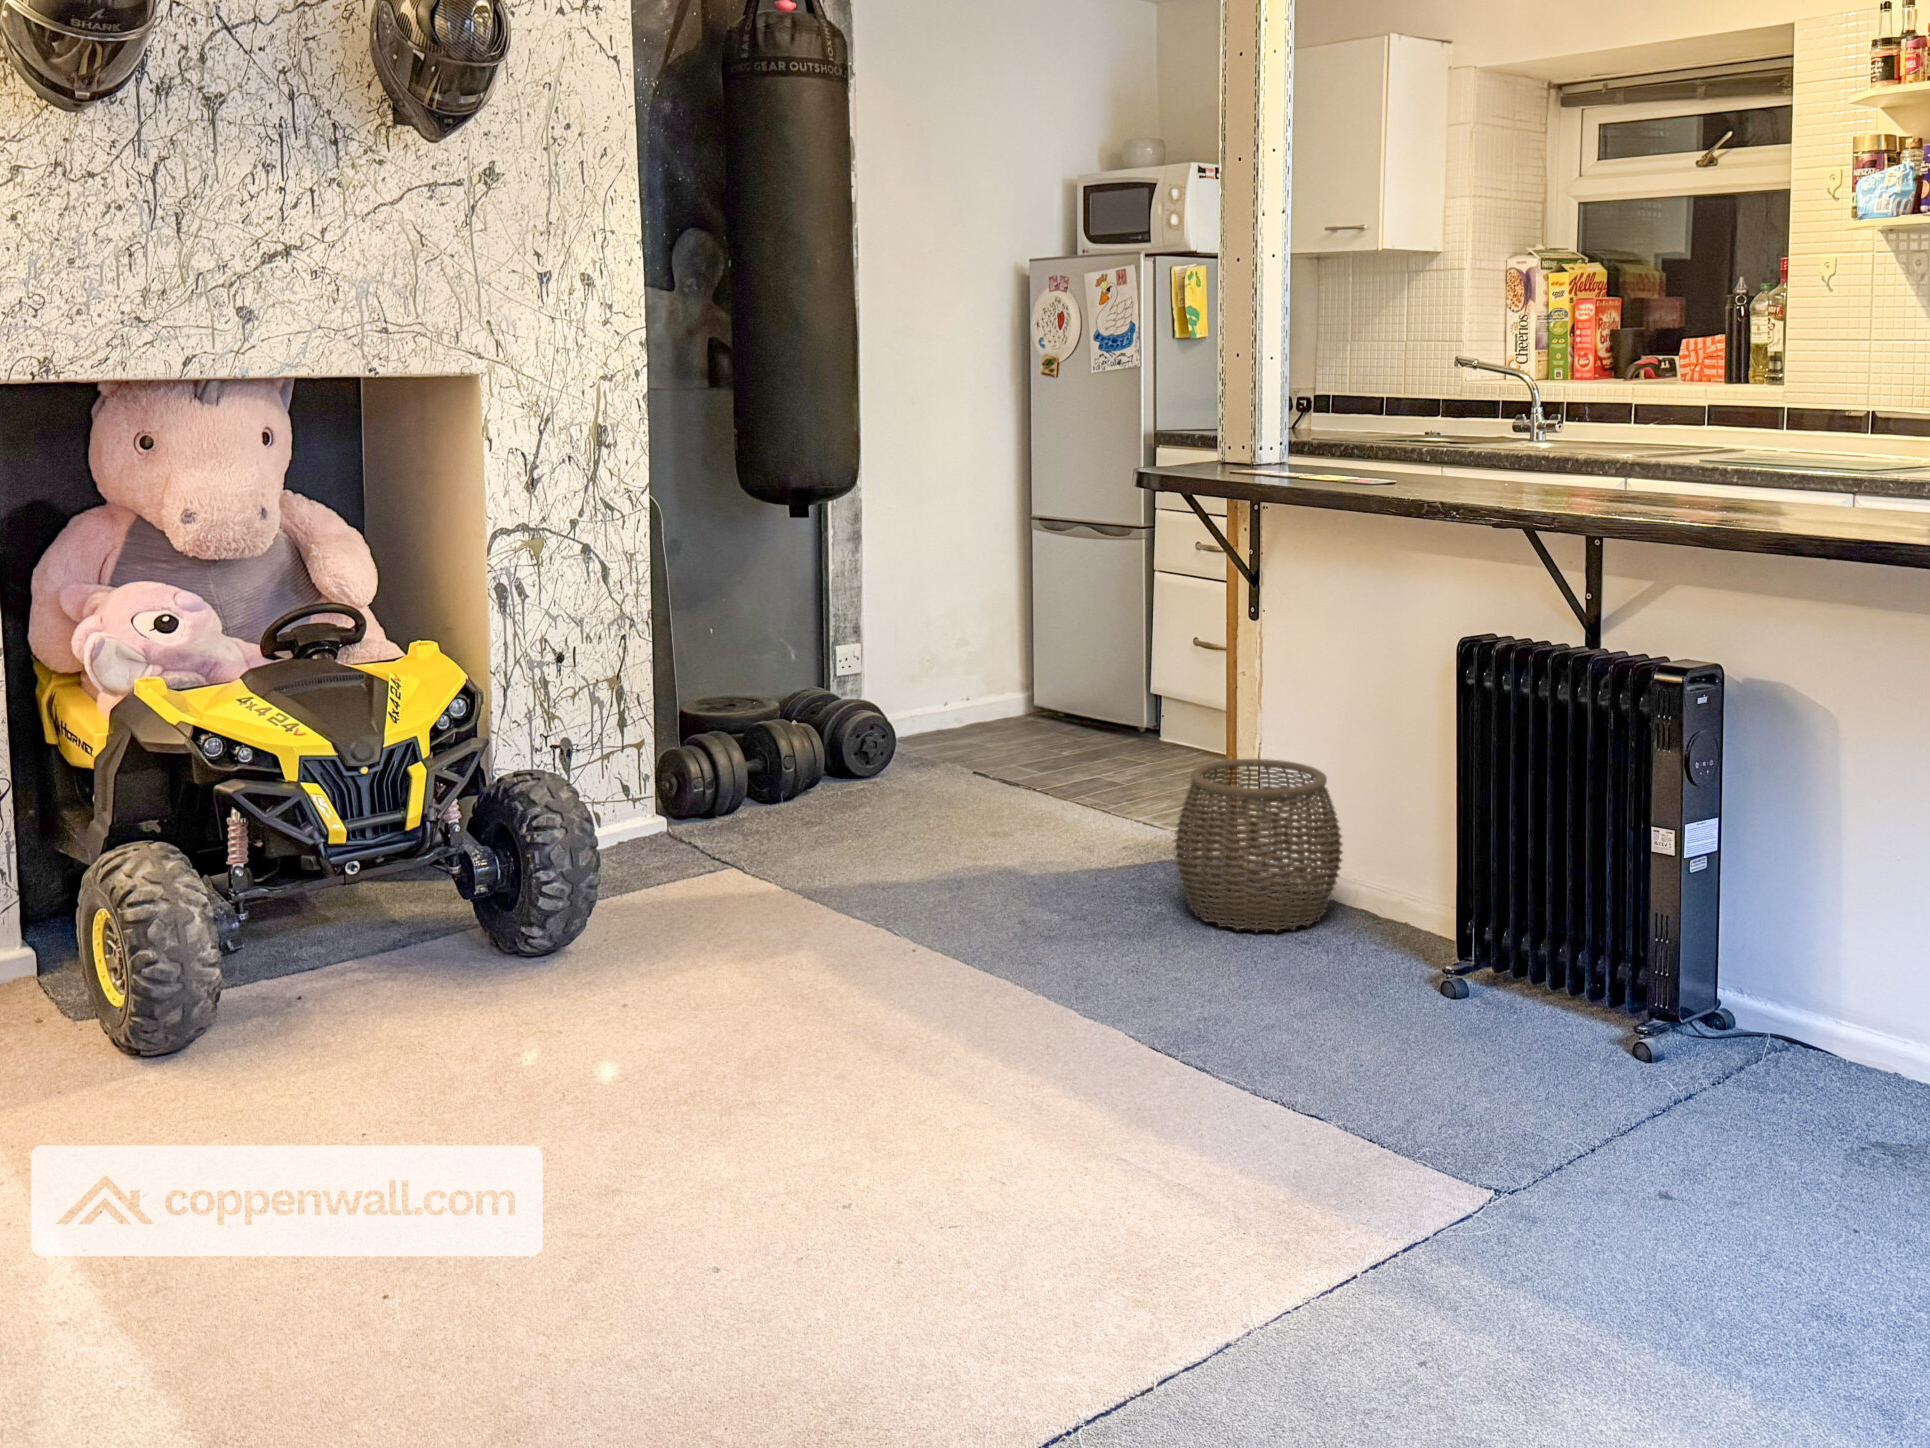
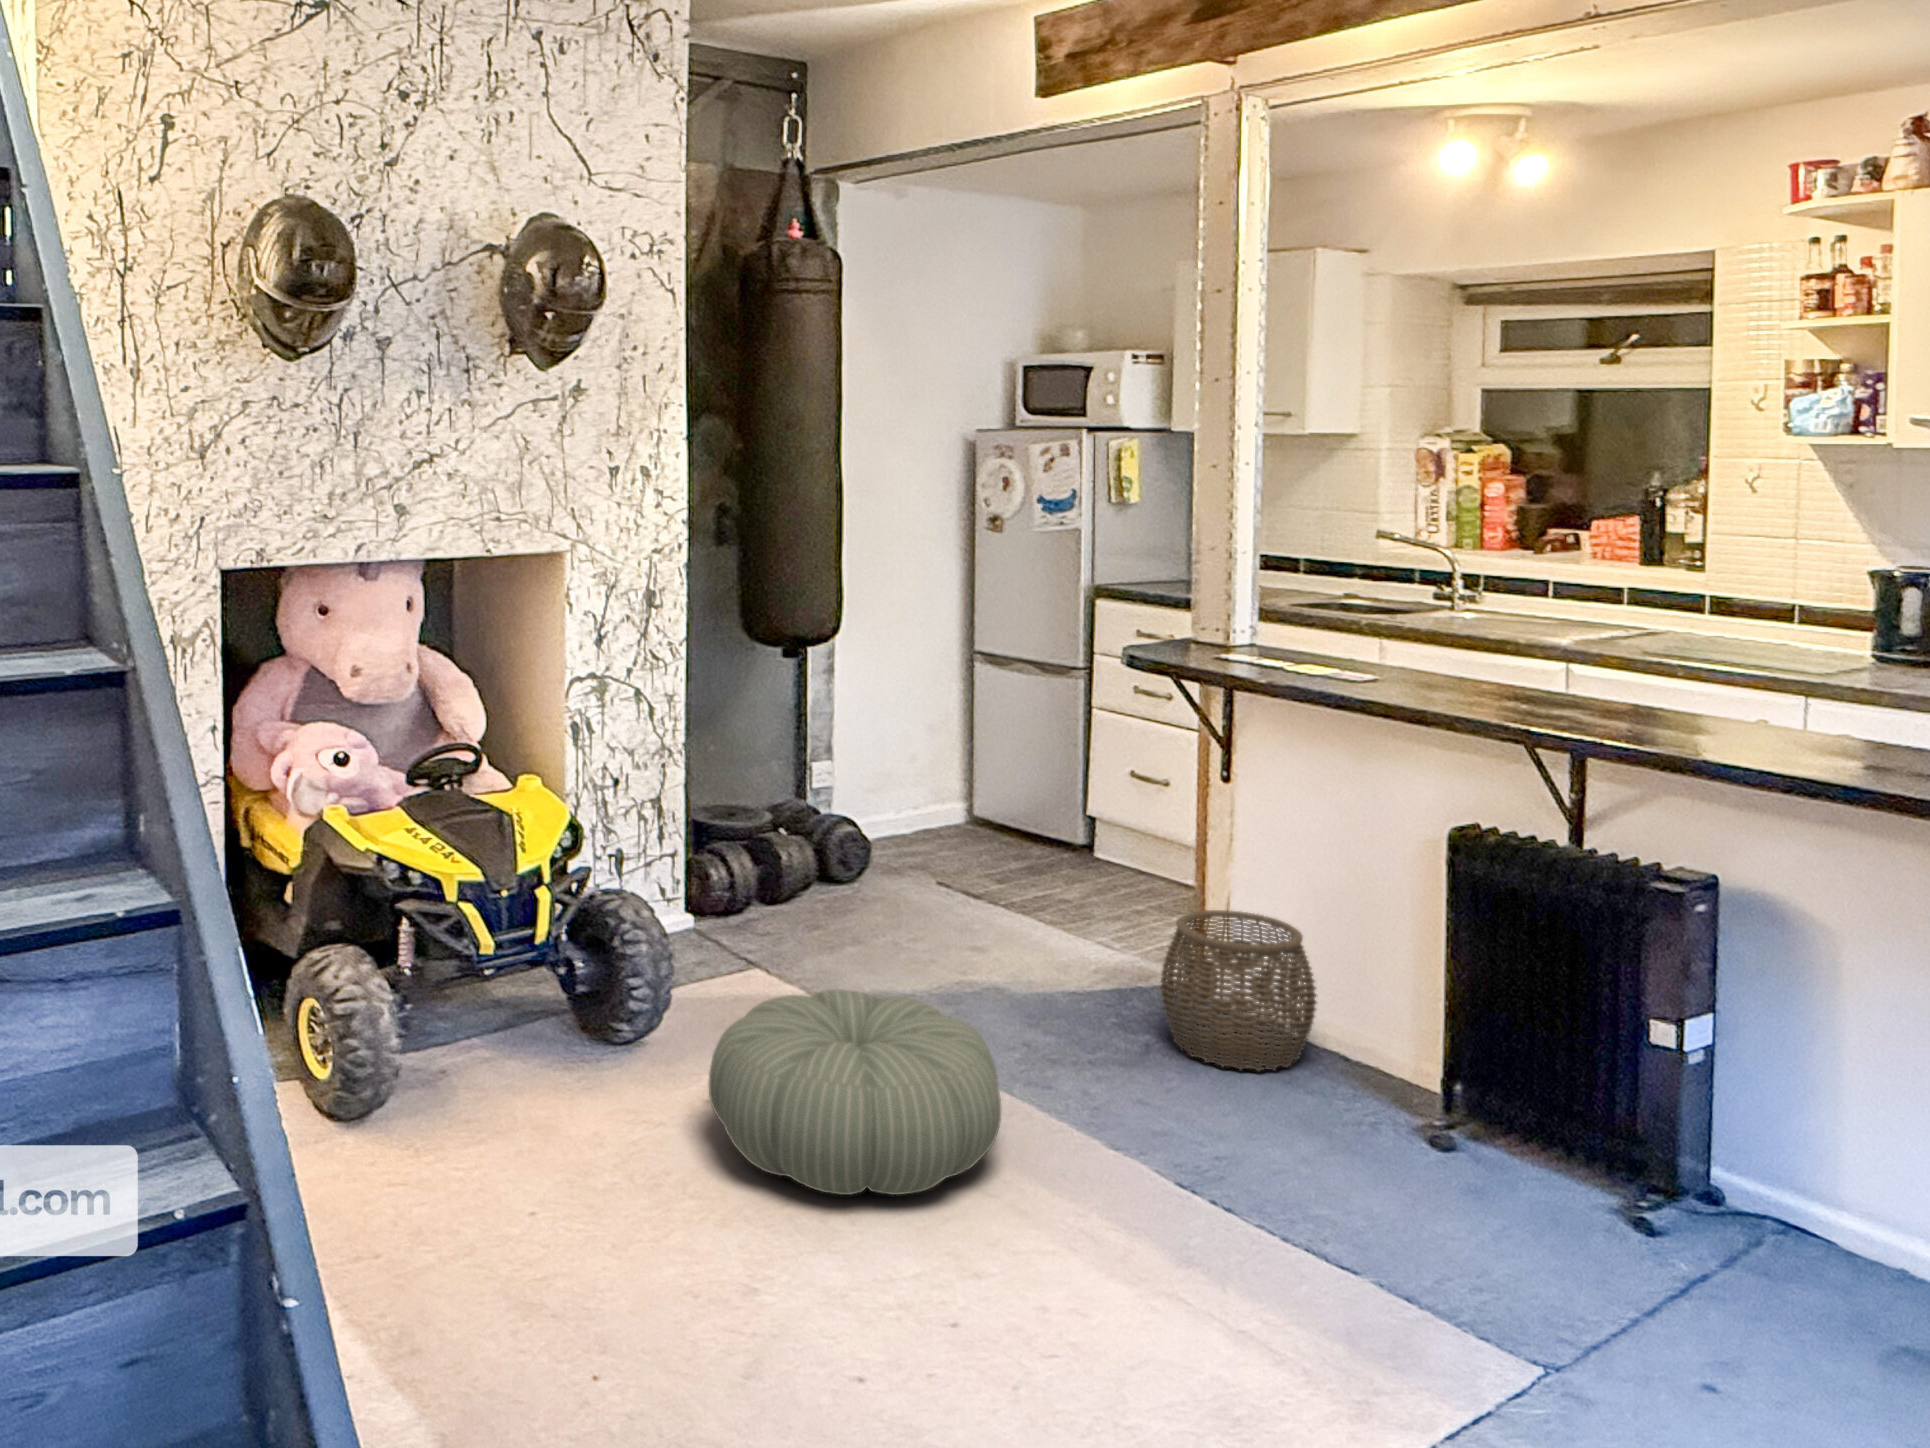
pouf: none [607,861,955,1088] -> present [709,989,1001,1195]

